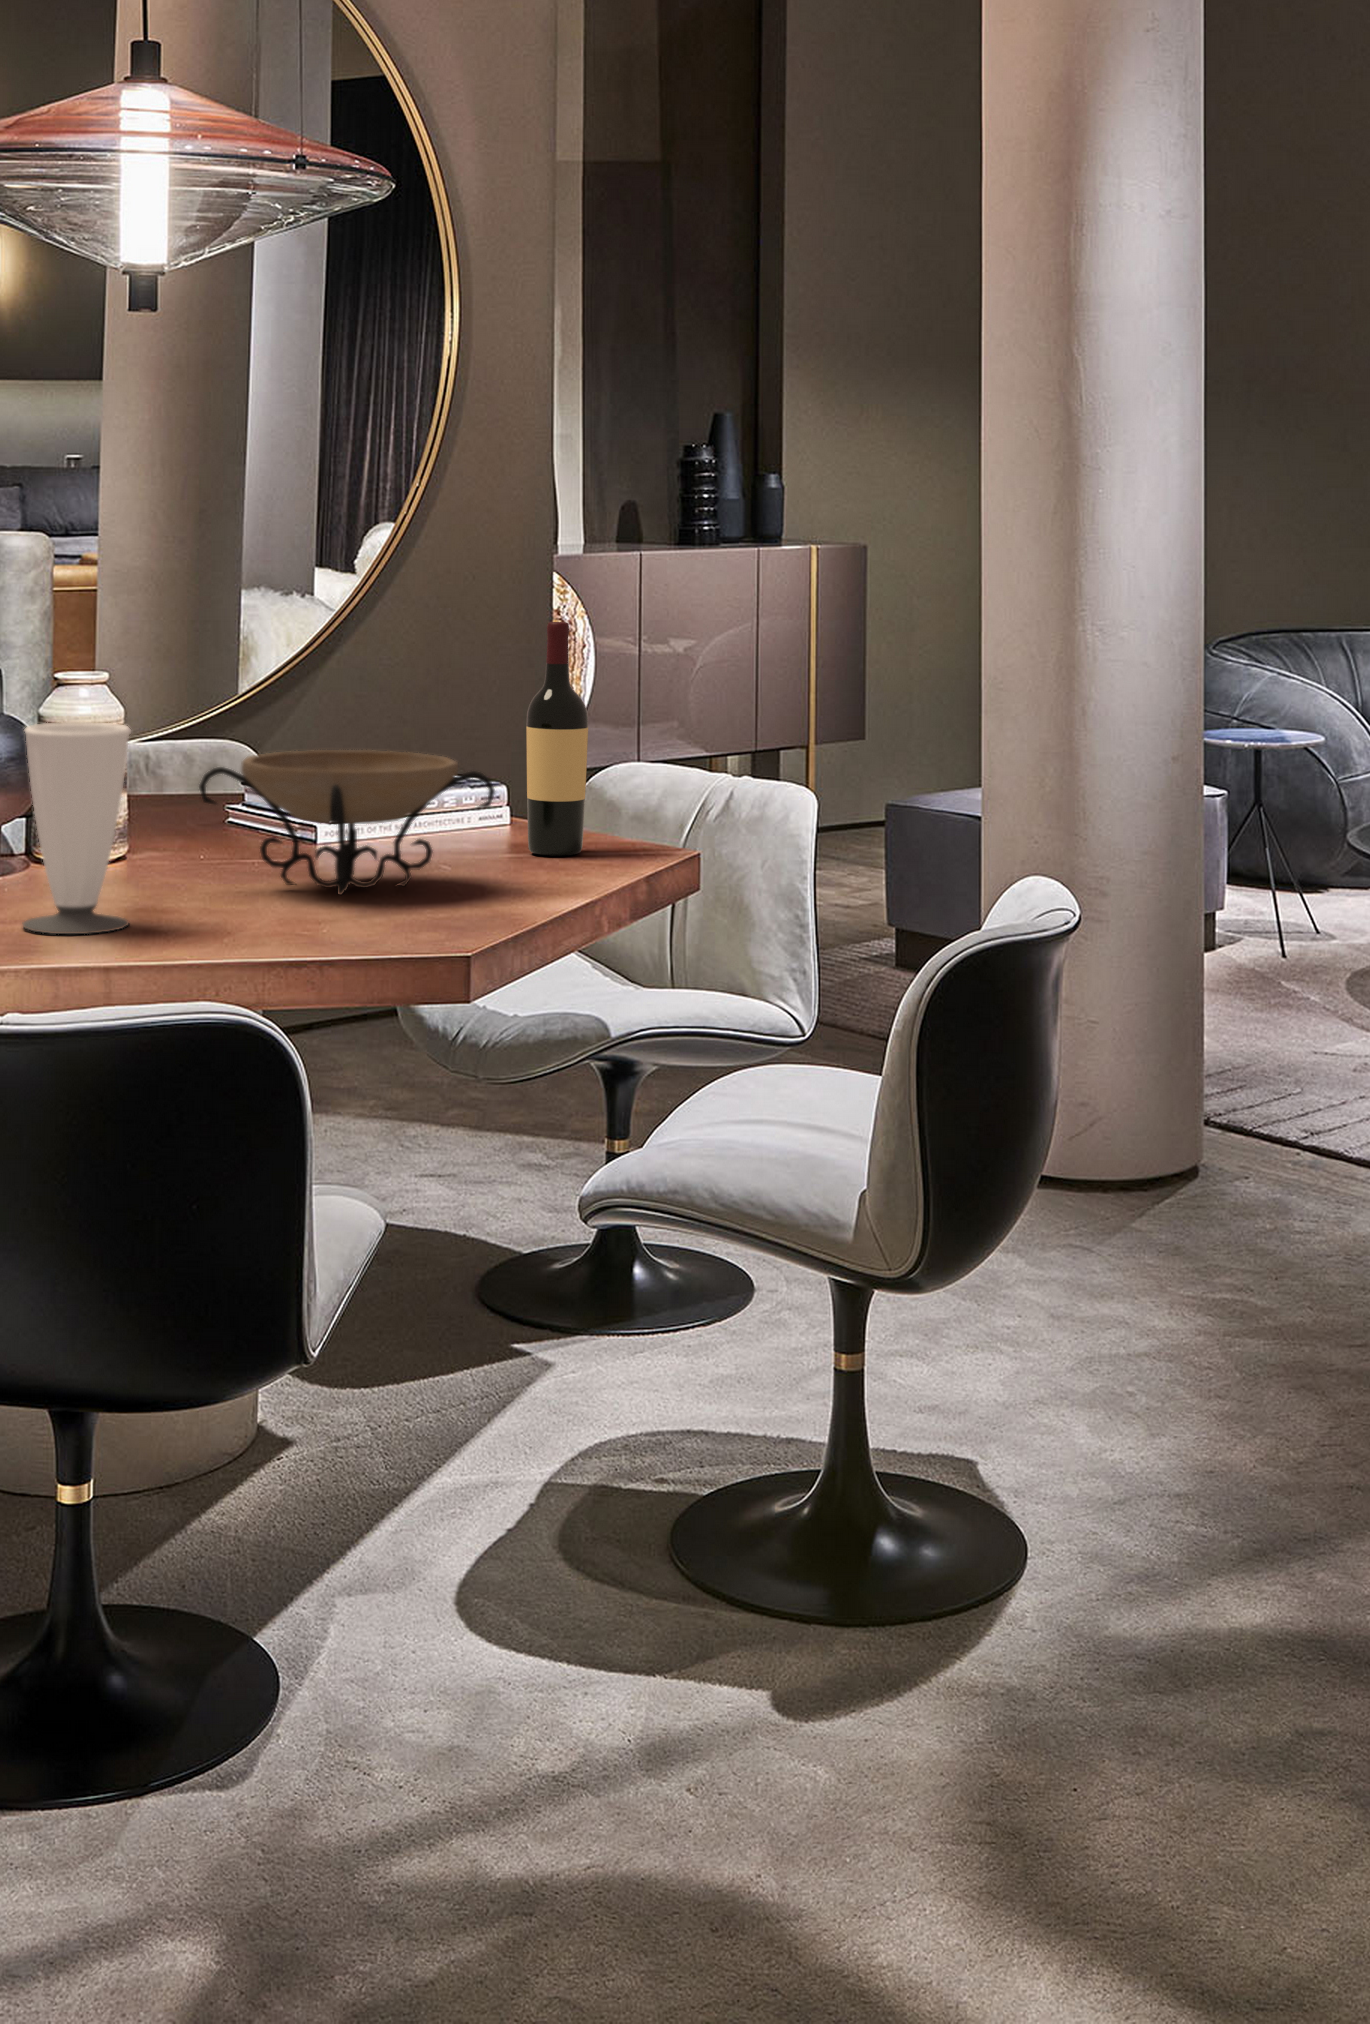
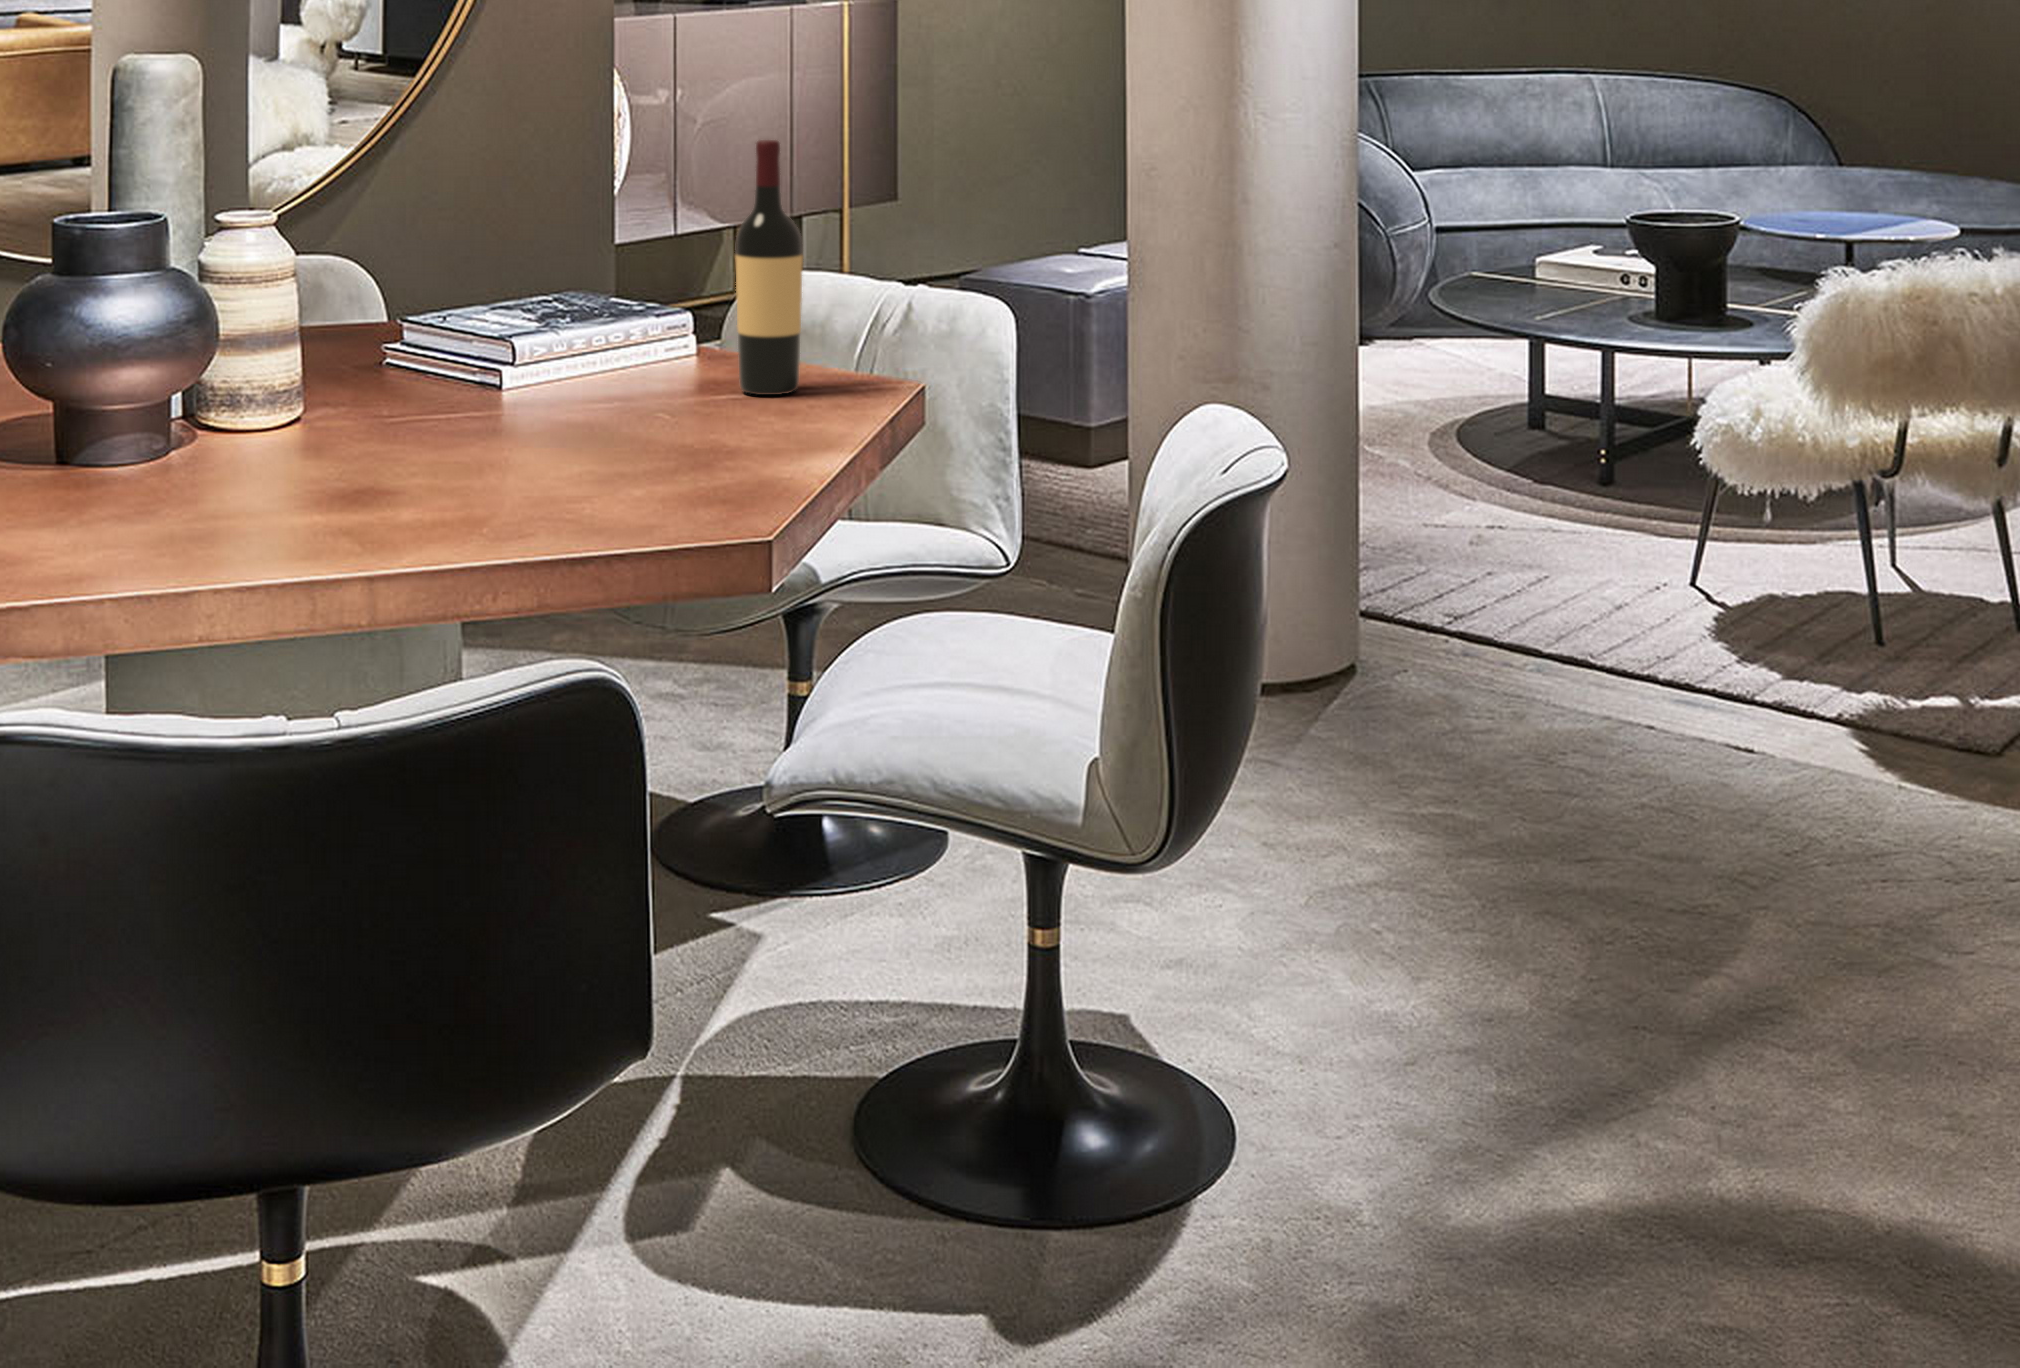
cup: present [23,722,131,934] -> none [241,285,365,529]
decorative bowl: present [199,750,495,895] -> none [407,295,736,461]

